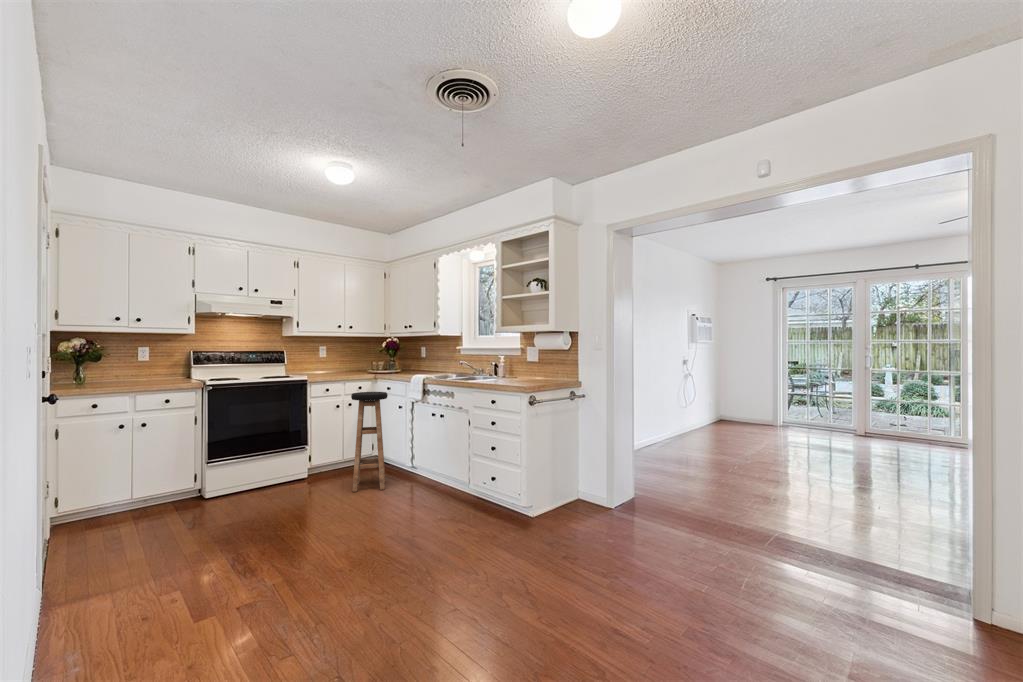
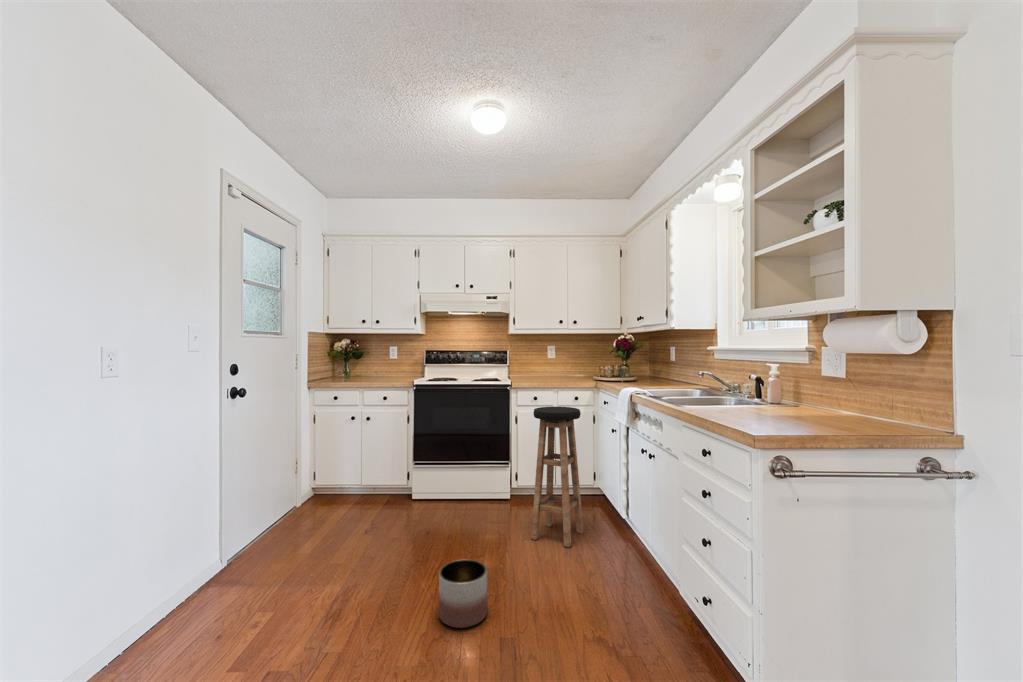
planter: none [332,495,367,536] -> present [439,559,488,628]

